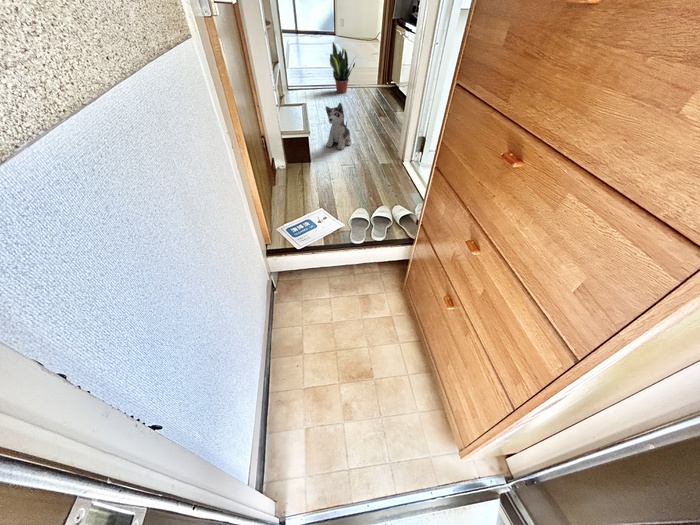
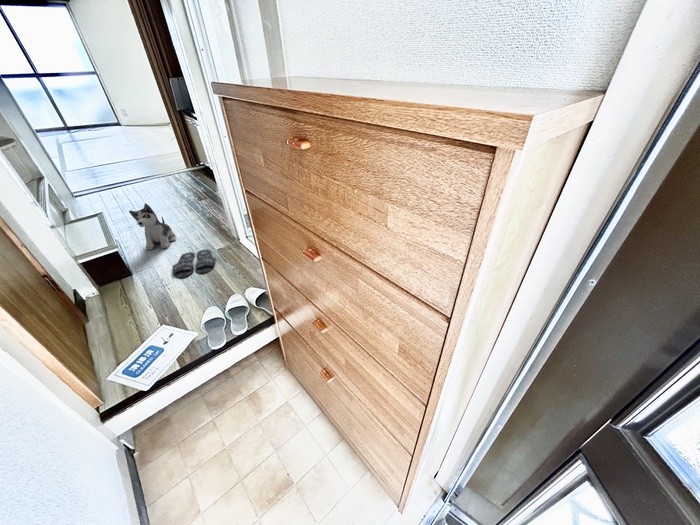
potted plant: present [330,42,355,93] -> none [115,138,153,185]
slippers: none [341,158,378,180] -> present [172,250,215,278]

